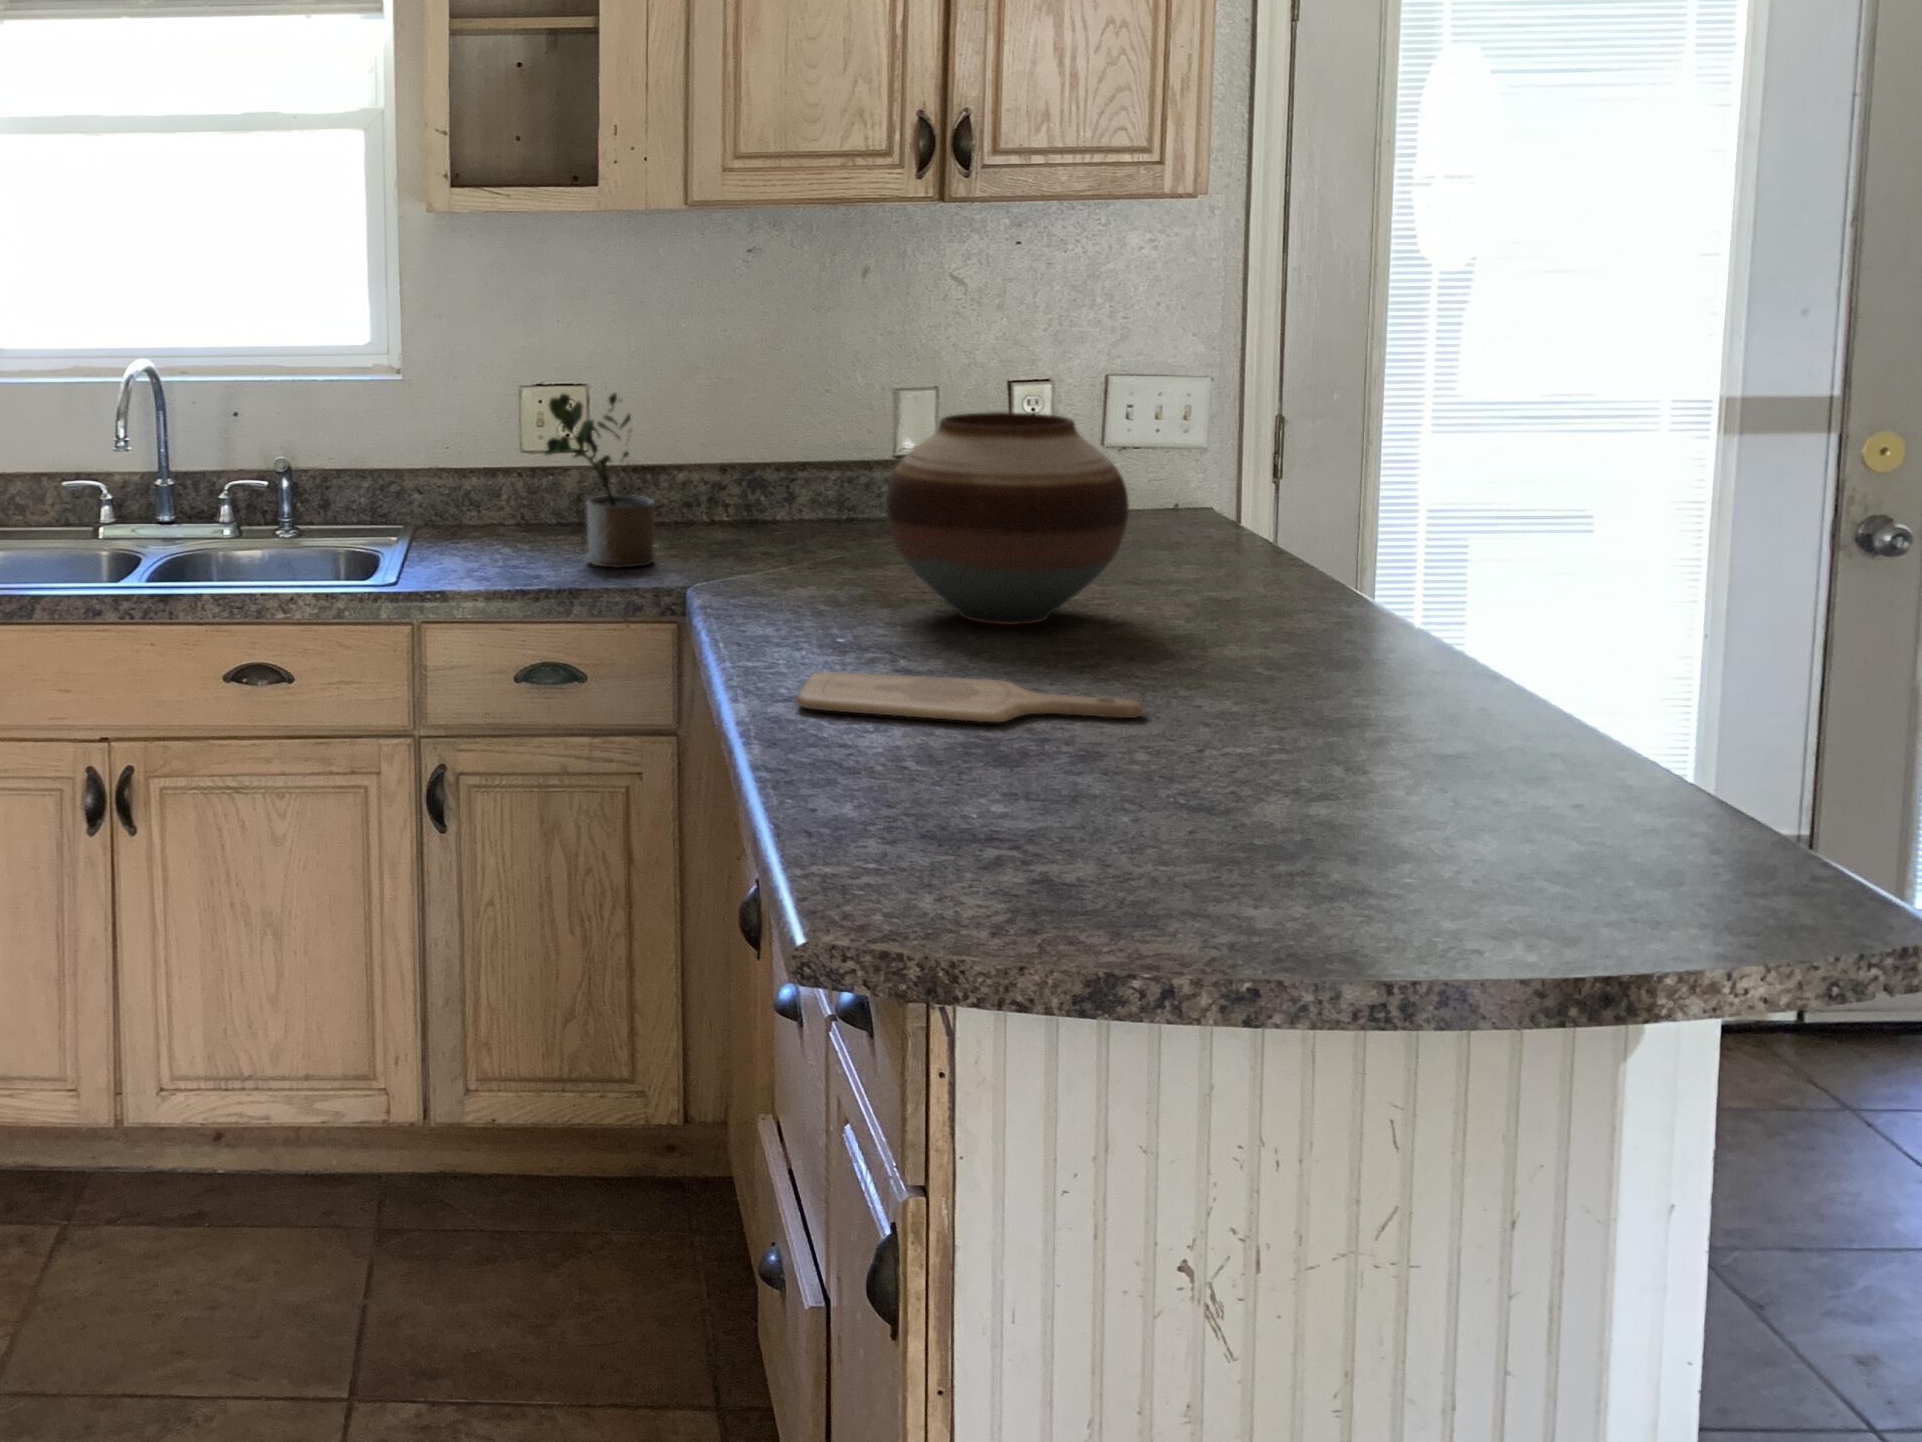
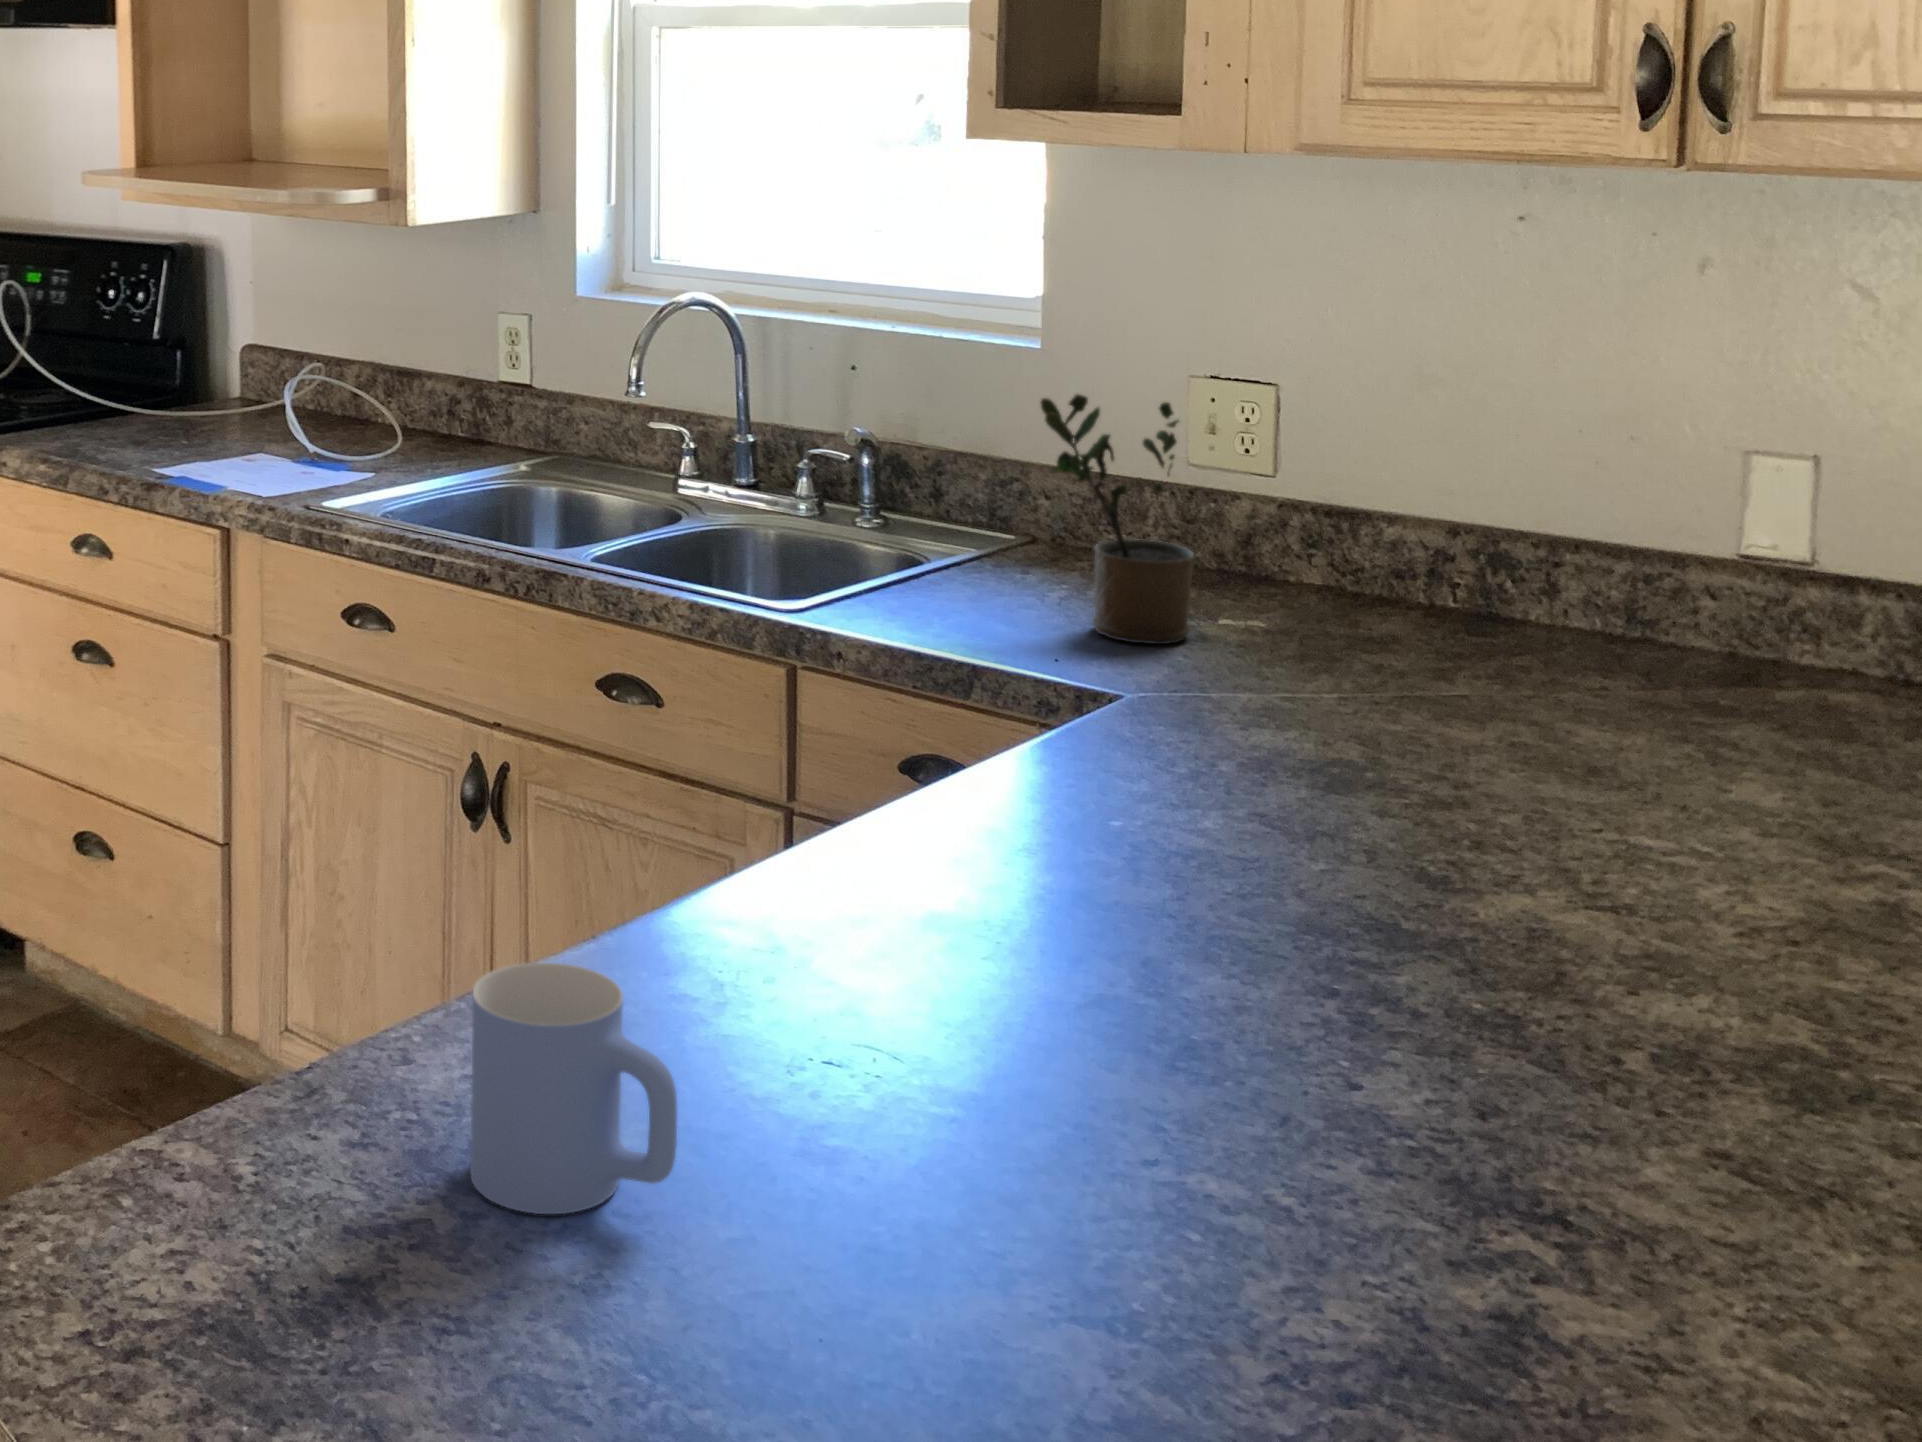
vase: present [886,412,1129,625] -> none [1284,503,1694,853]
cutting board: present [796,672,1143,722] -> none [824,840,1278,1038]
mug: none [975,720,1126,874] -> present [470,963,677,1214]

